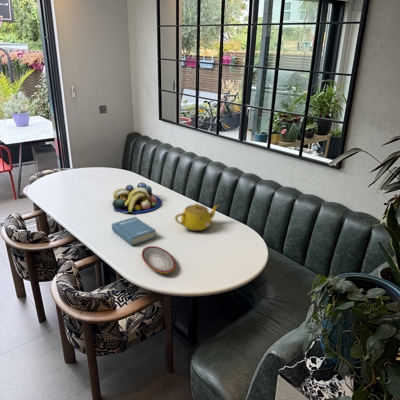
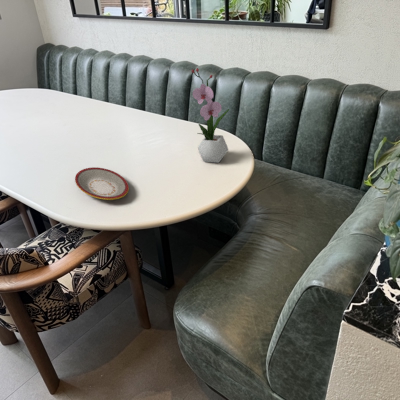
fruit bowl: present [112,182,162,214] -> none [23,92,95,135]
flower arrangement: none [228,195,253,257] -> present [192,68,229,163]
teapot: present [175,204,218,231] -> none [116,102,175,141]
book: present [112,217,155,245] -> none [24,135,93,172]

